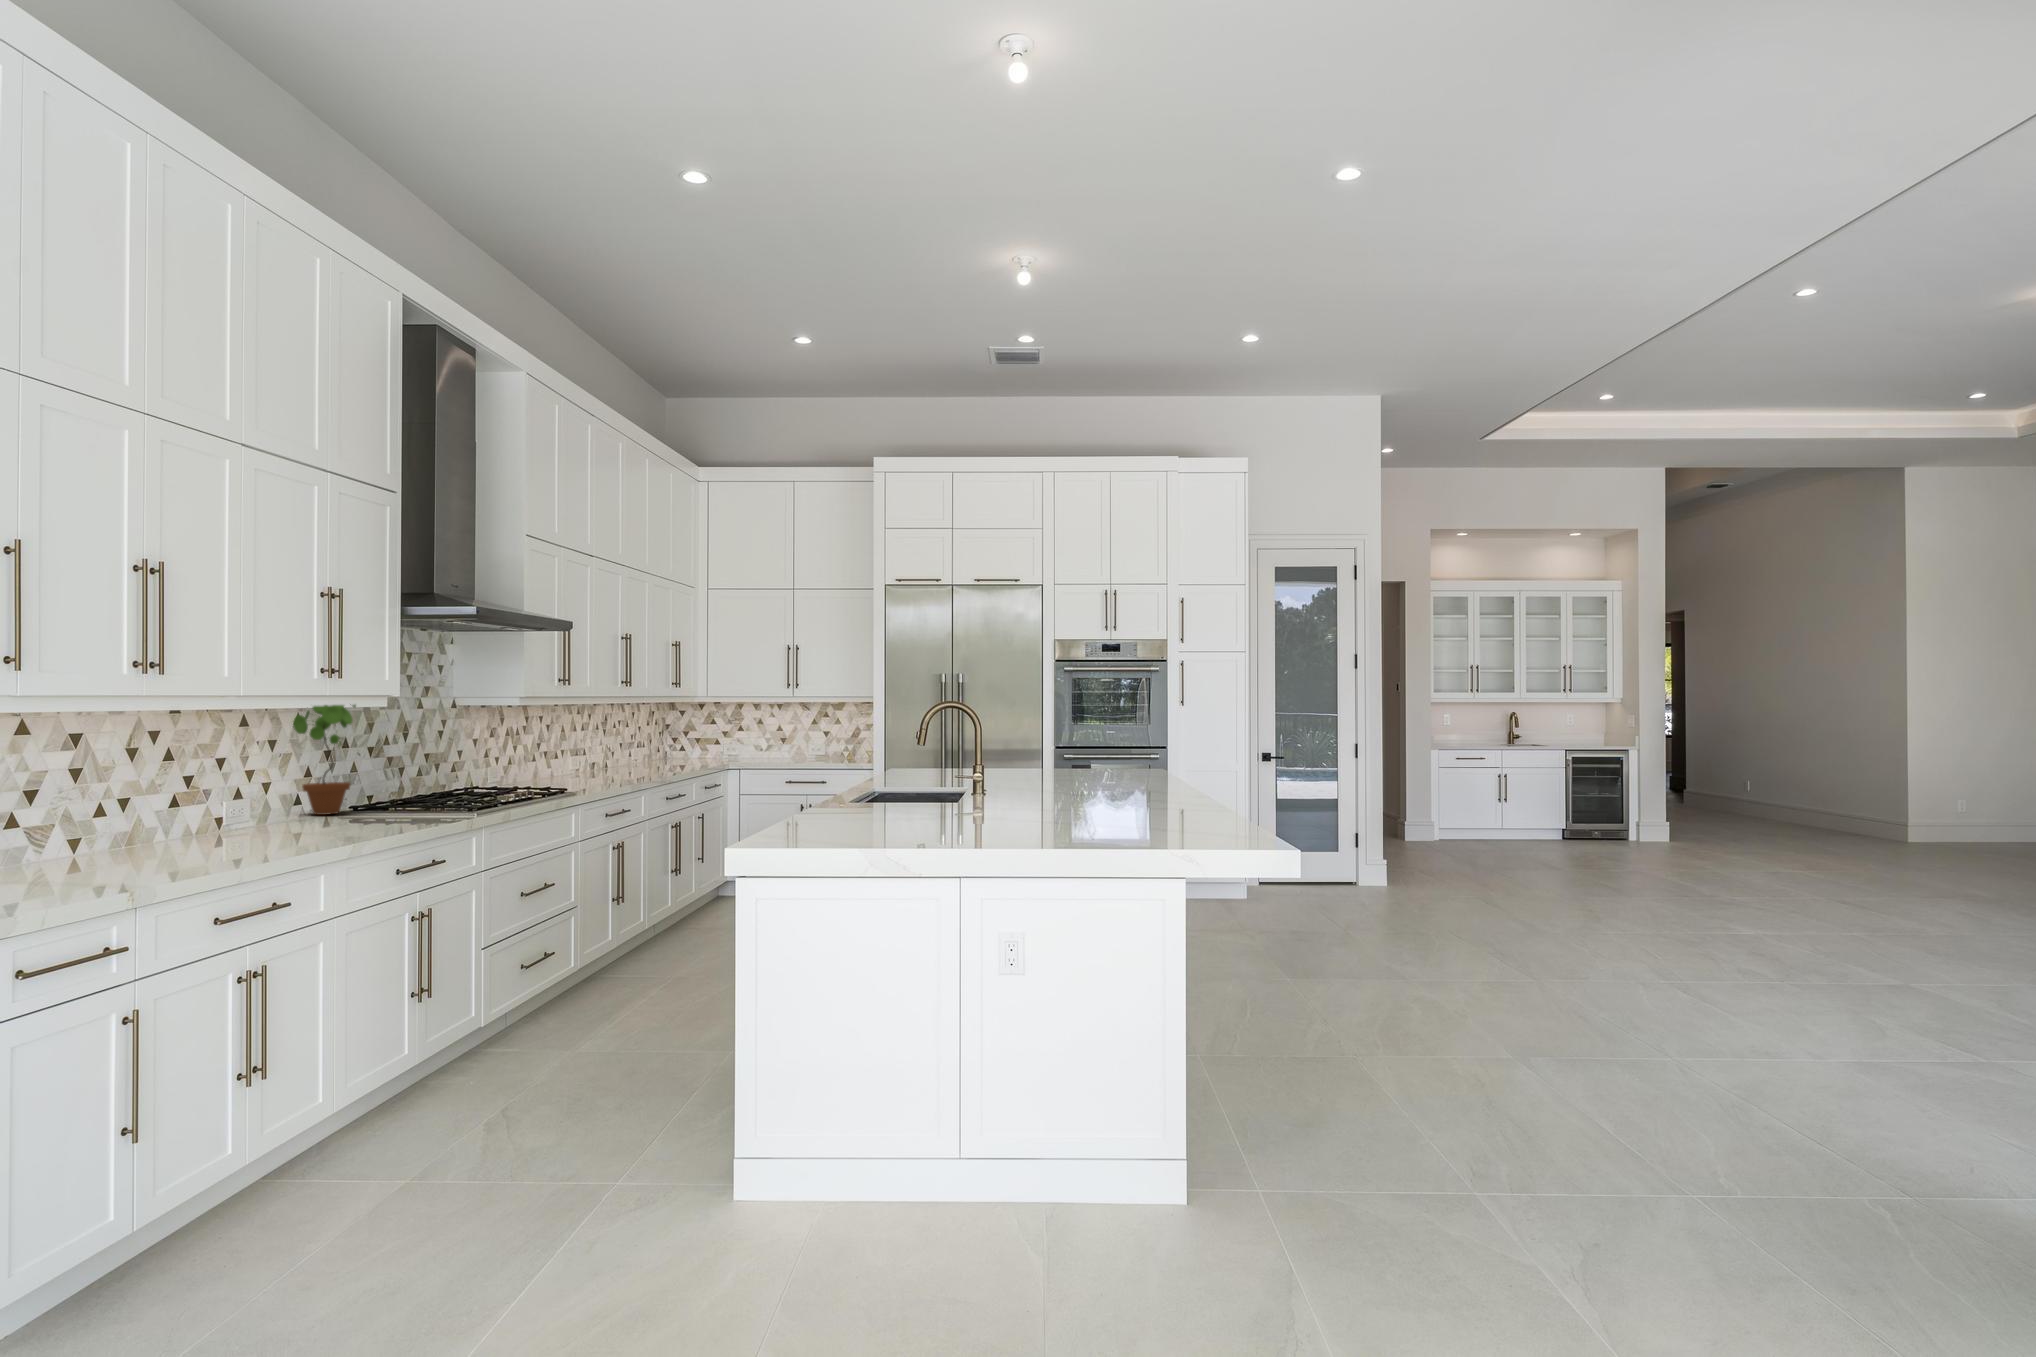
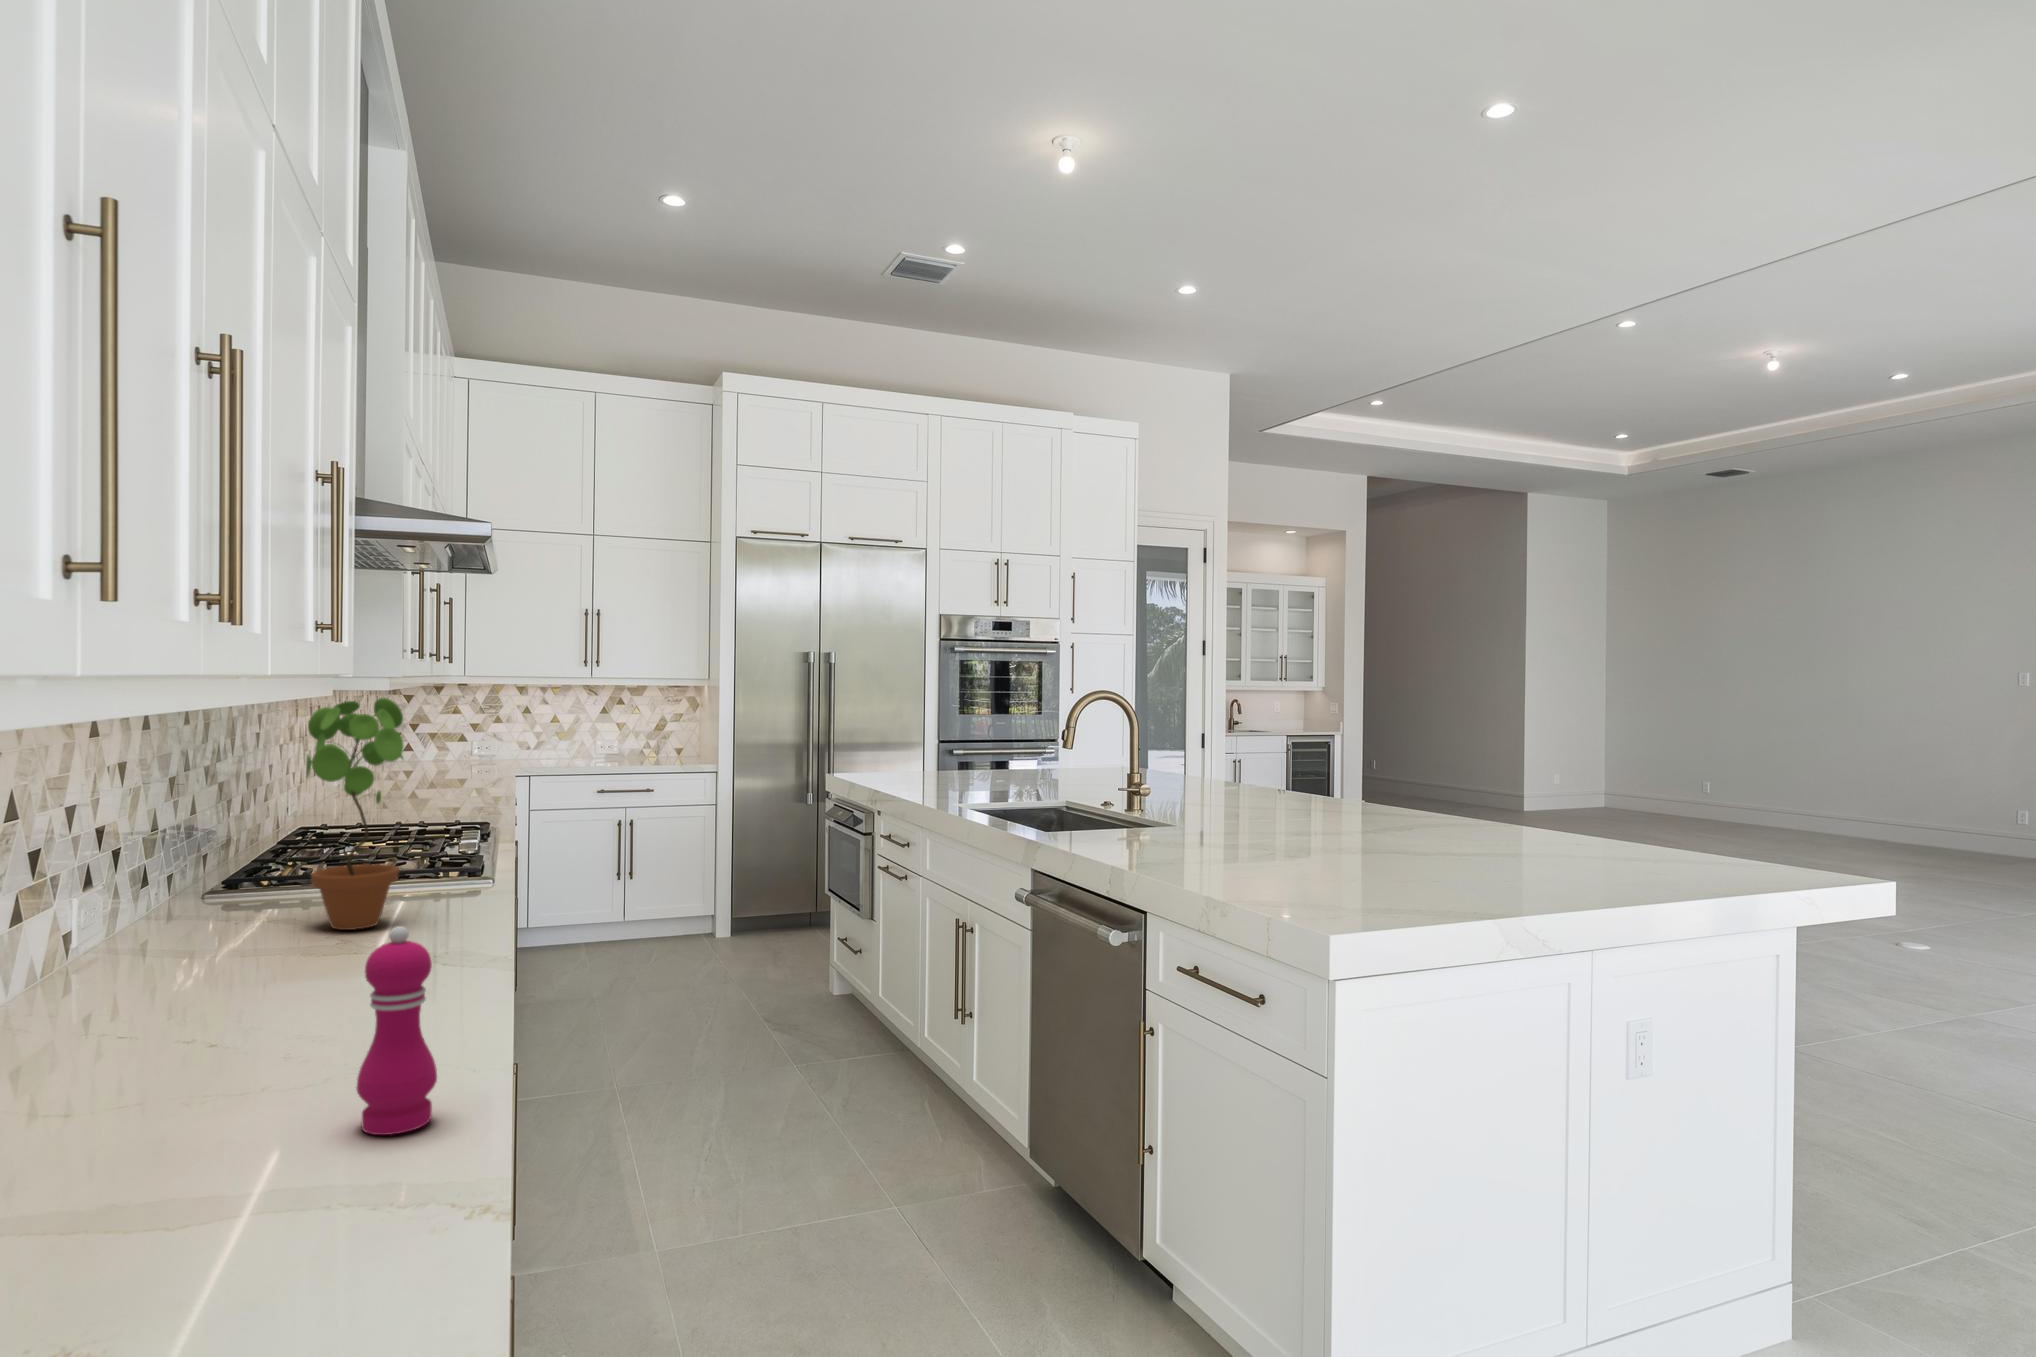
pepper mill: none [79,771,119,858] -> present [356,926,437,1135]

